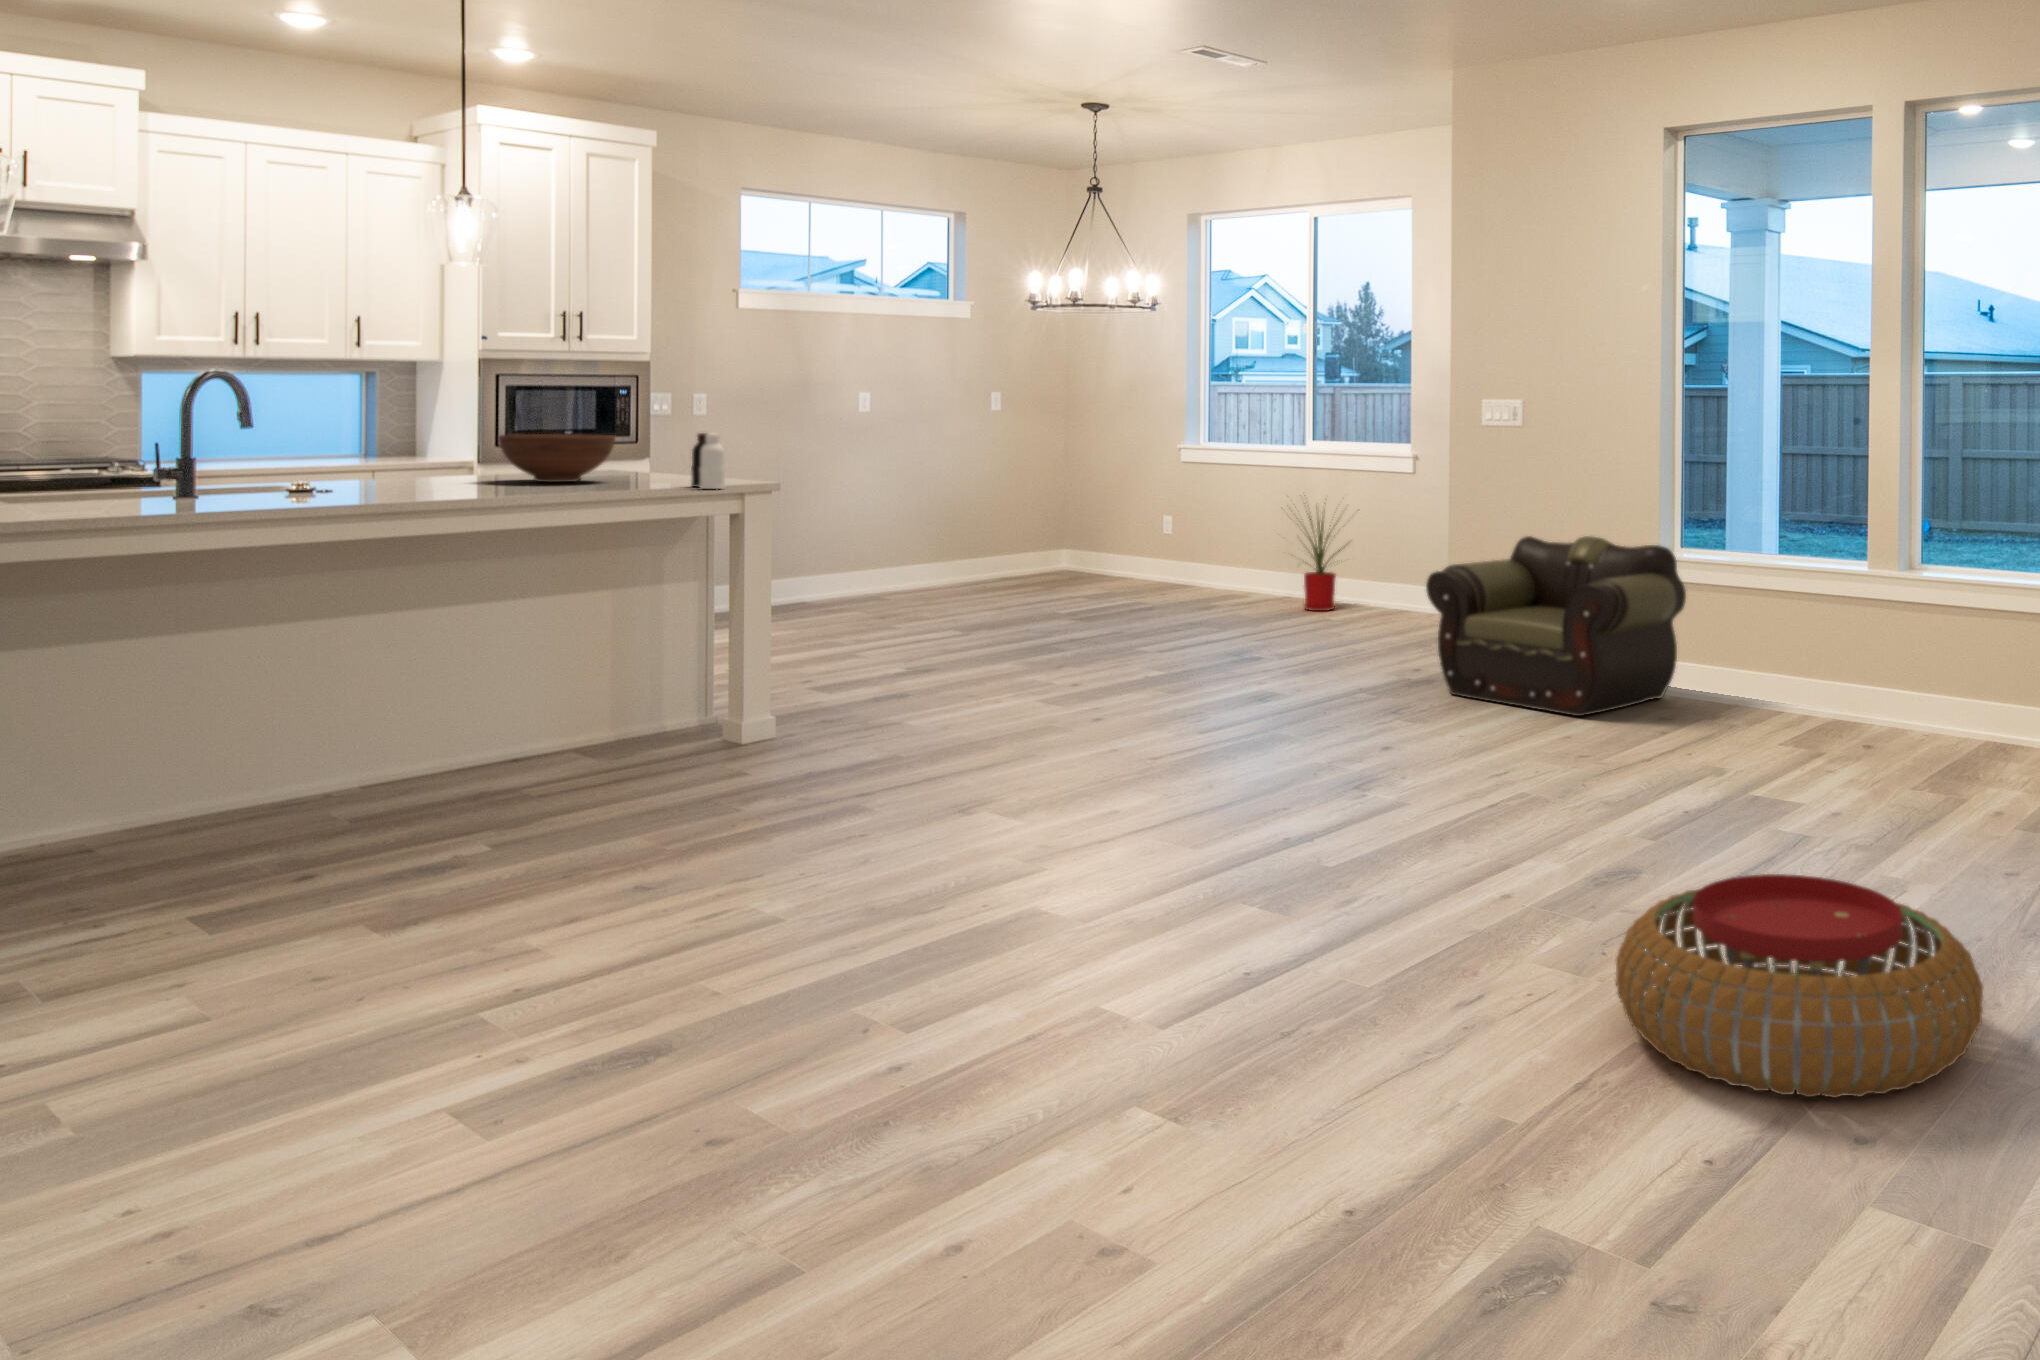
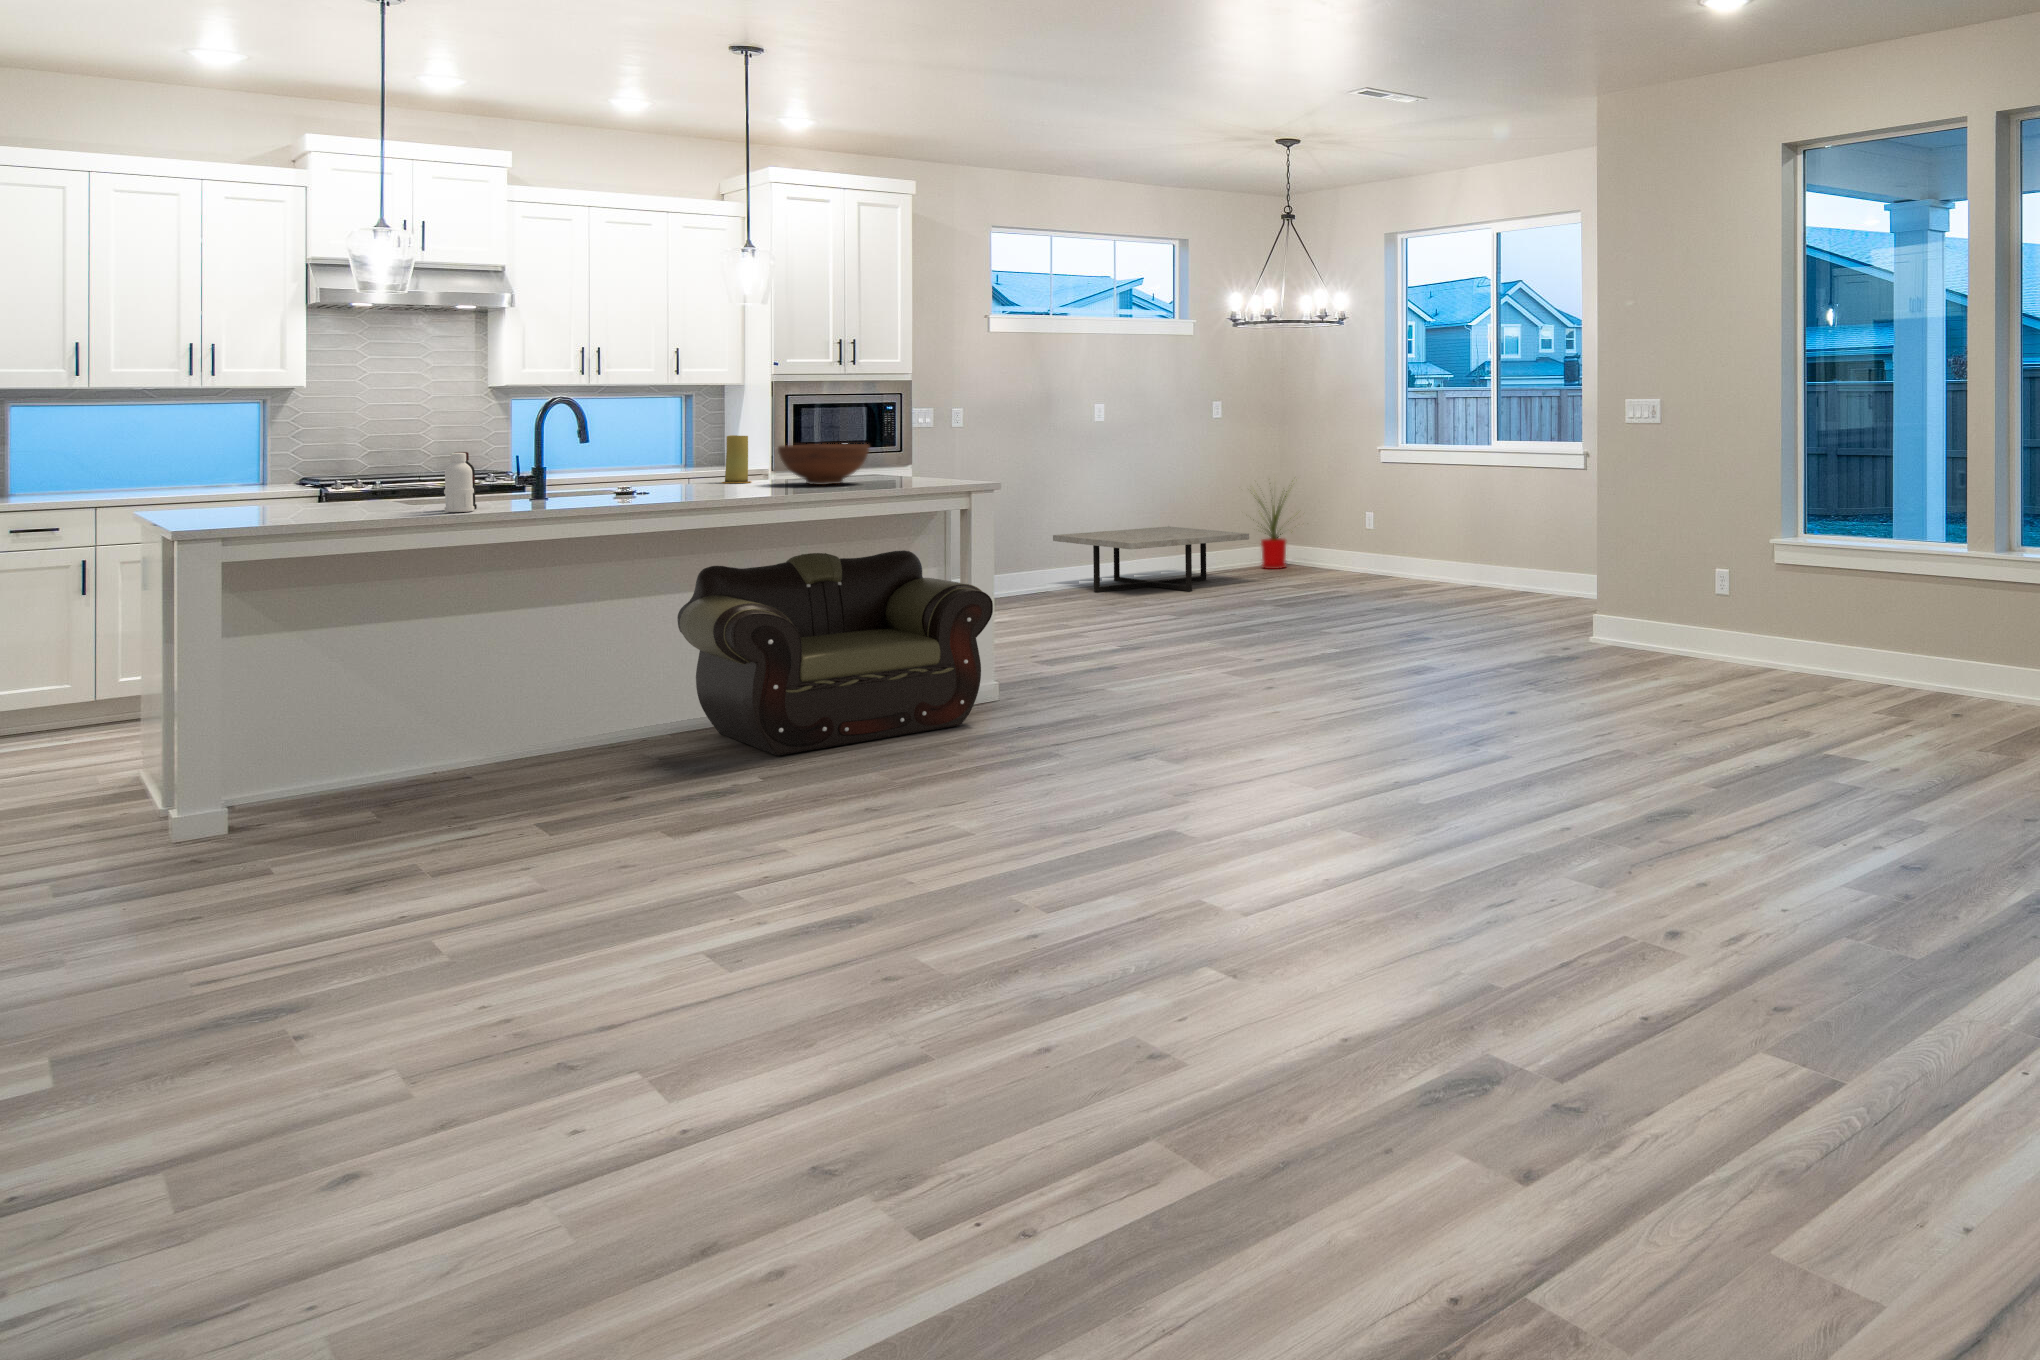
candle: none [423,421,463,479] -> present [722,435,752,483]
bottle: present [691,433,725,489] -> present [444,452,477,512]
house plant: present [1296,513,1352,611] -> present [1254,491,1291,569]
coffee table: none [817,534,1049,608] -> present [1053,527,1249,592]
armchair: present [1426,536,1686,716] -> present [677,550,993,756]
pouf: present [1616,874,1983,1098] -> none [1645,818,1968,1008]

